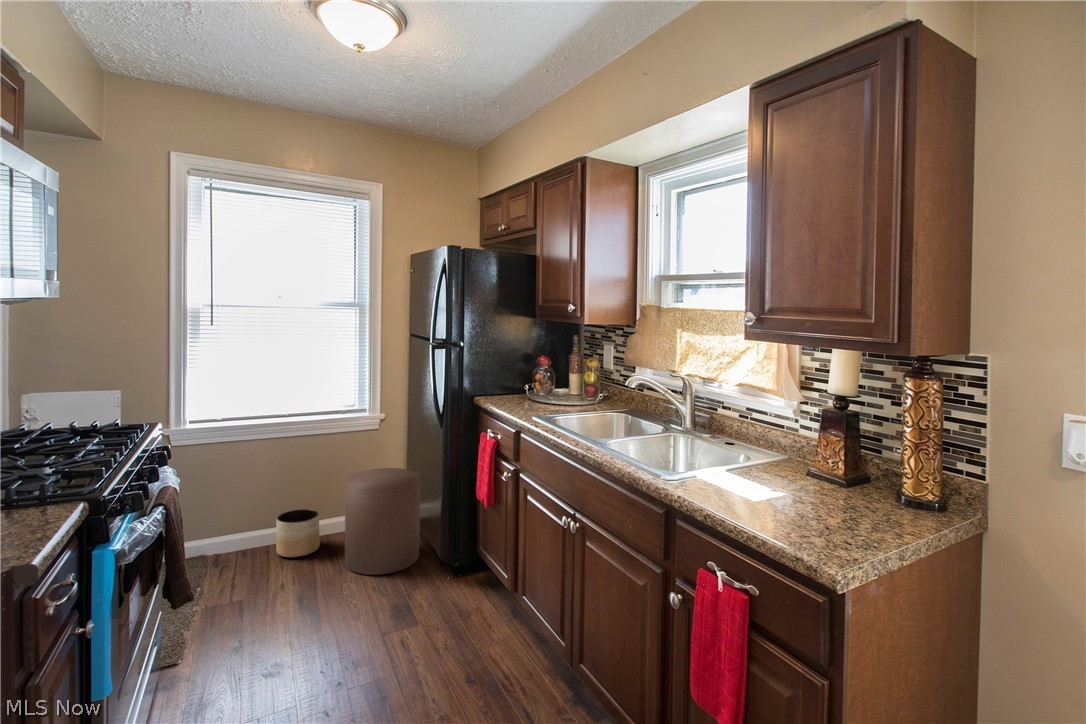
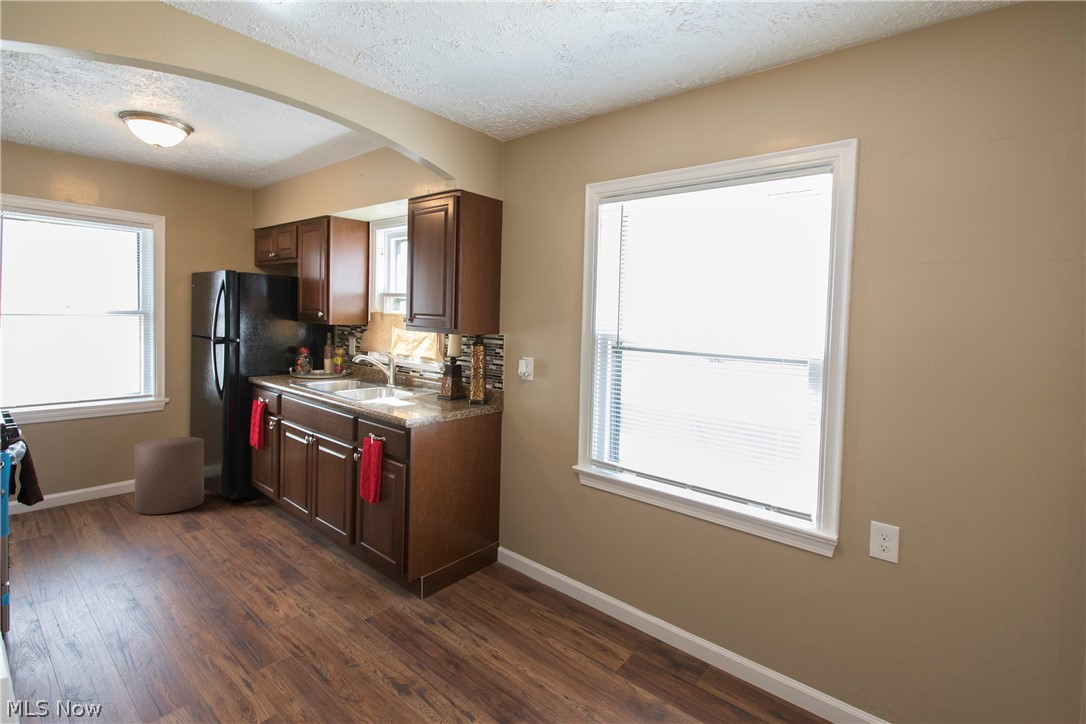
planter: present [276,509,320,558] -> none [65,476,108,513]

